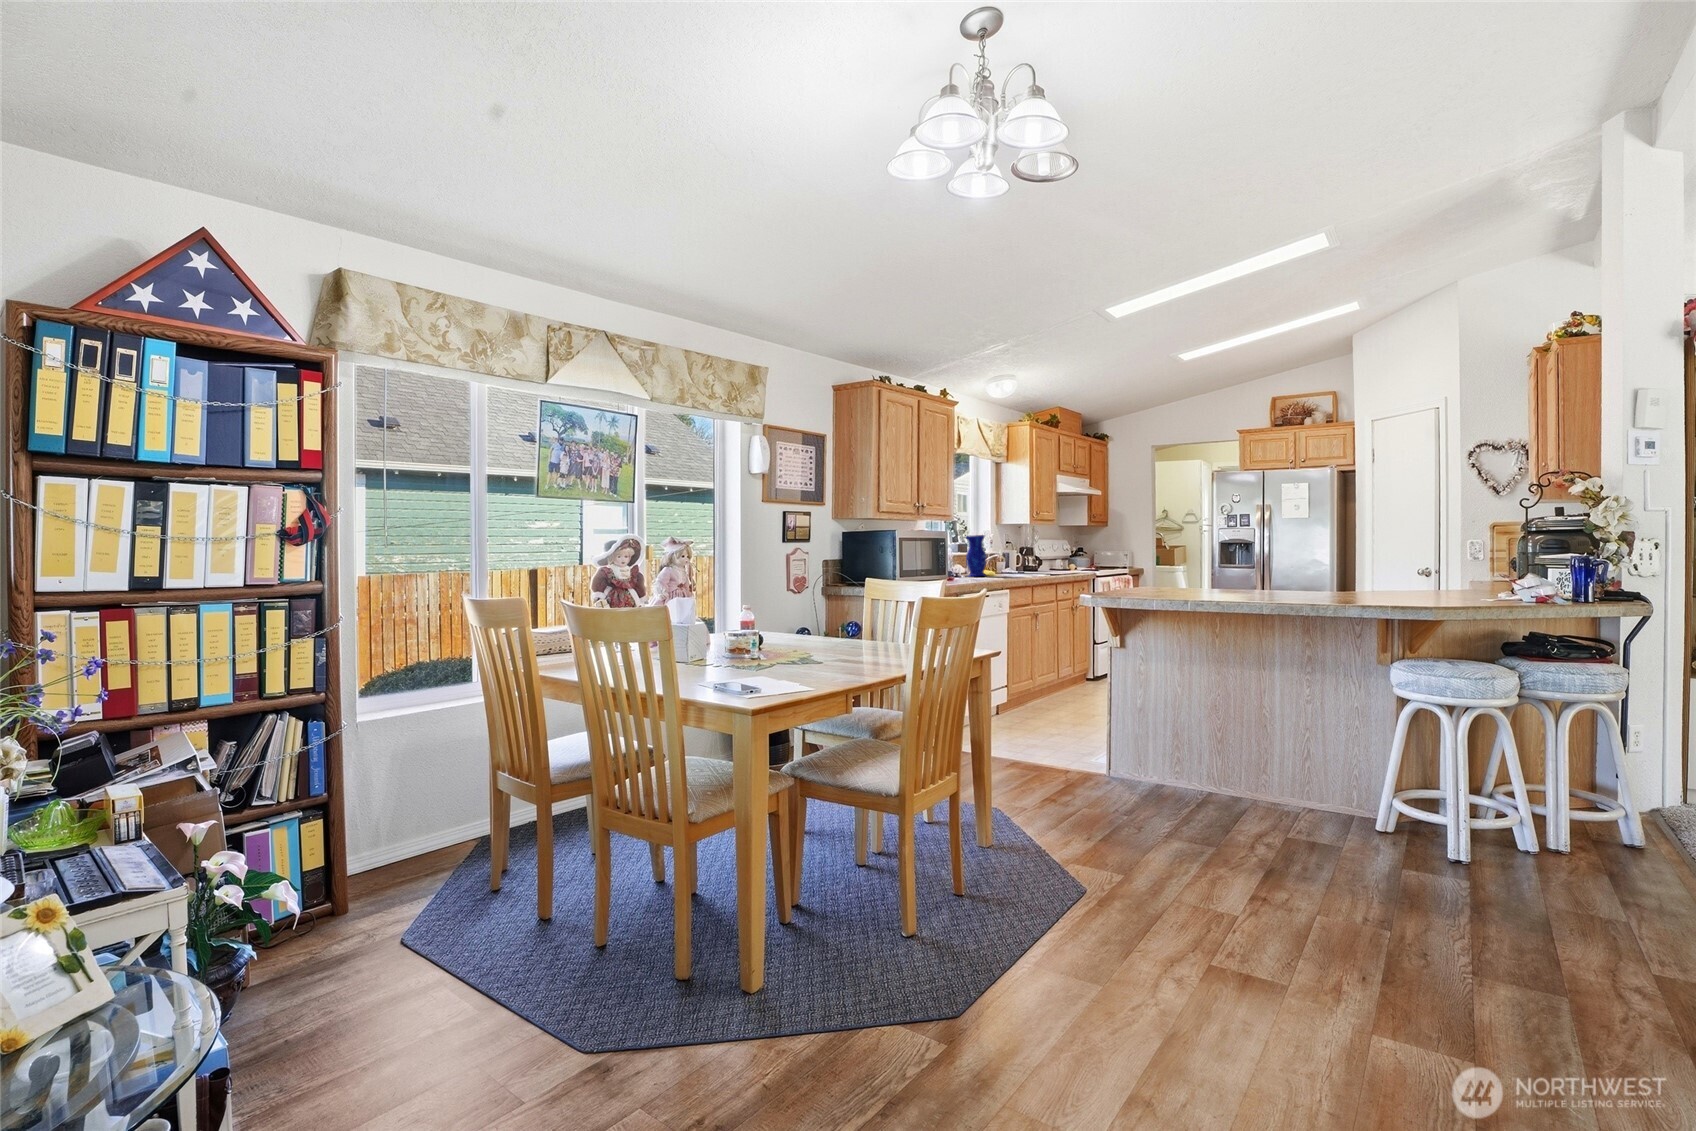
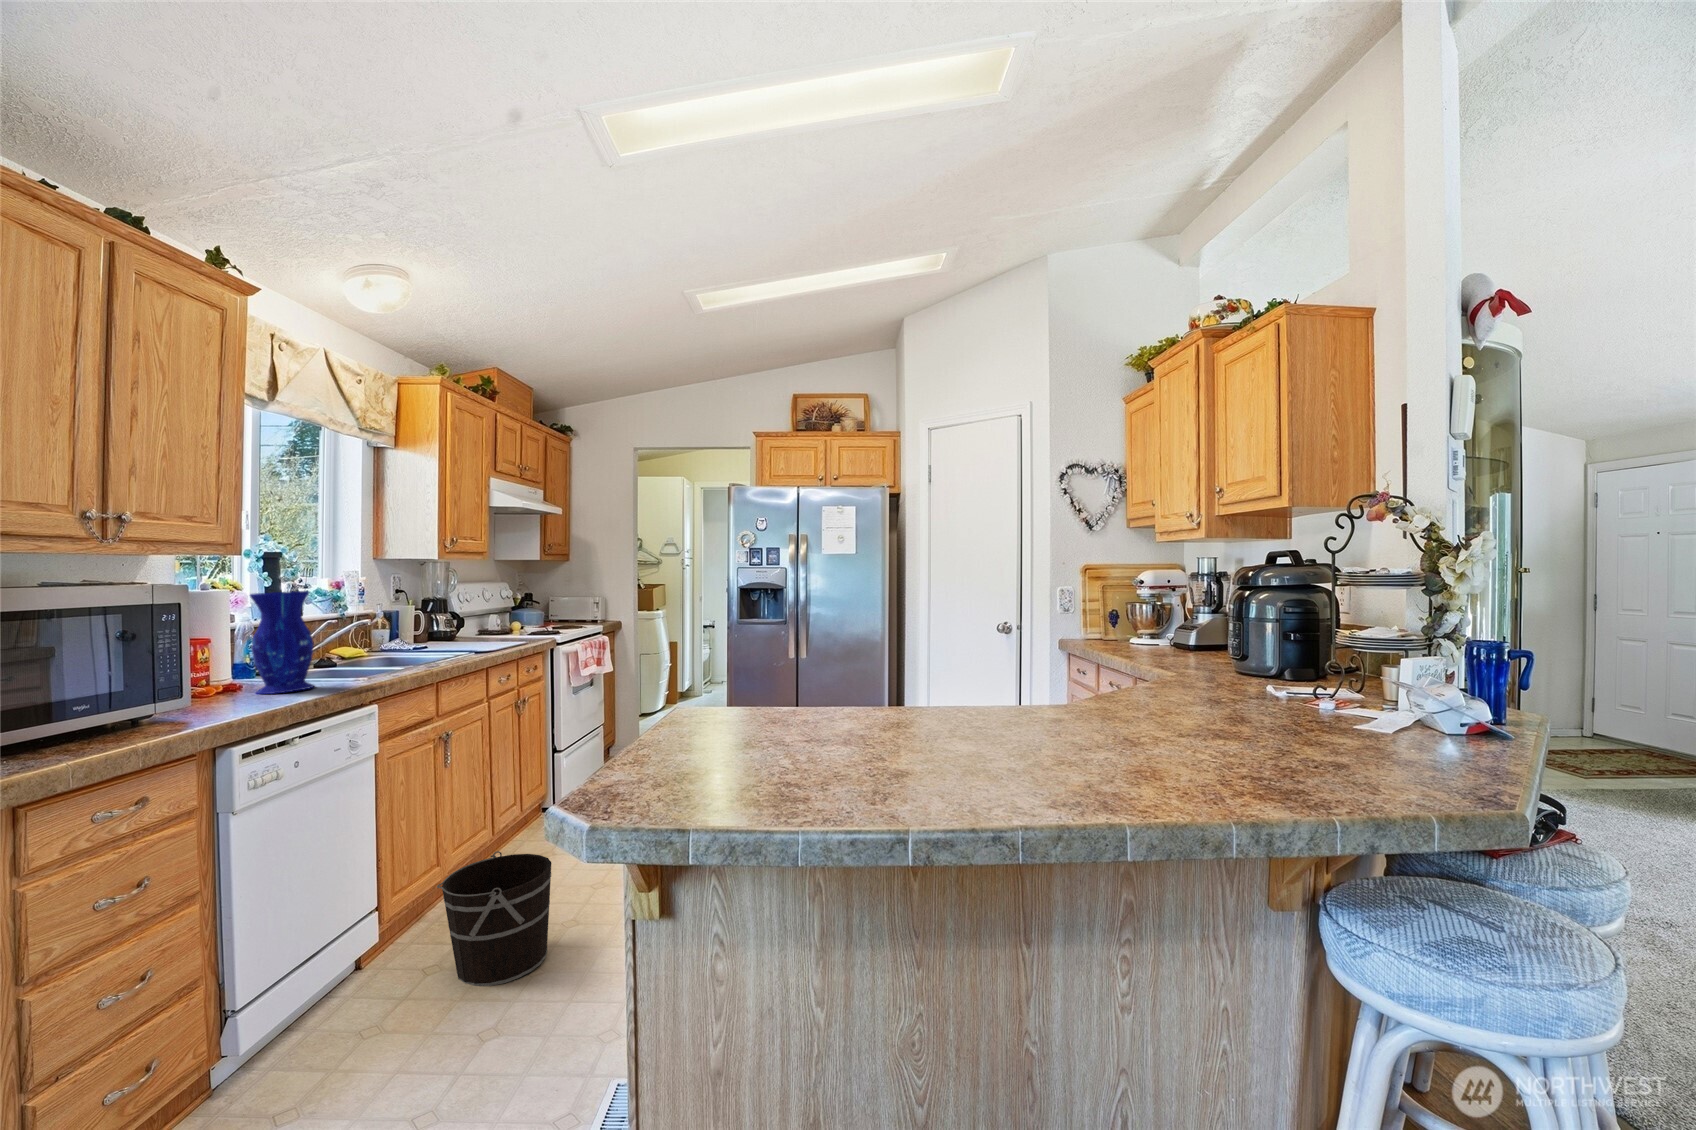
bucket: none [1033,661,1082,711] -> present [437,851,551,986]

